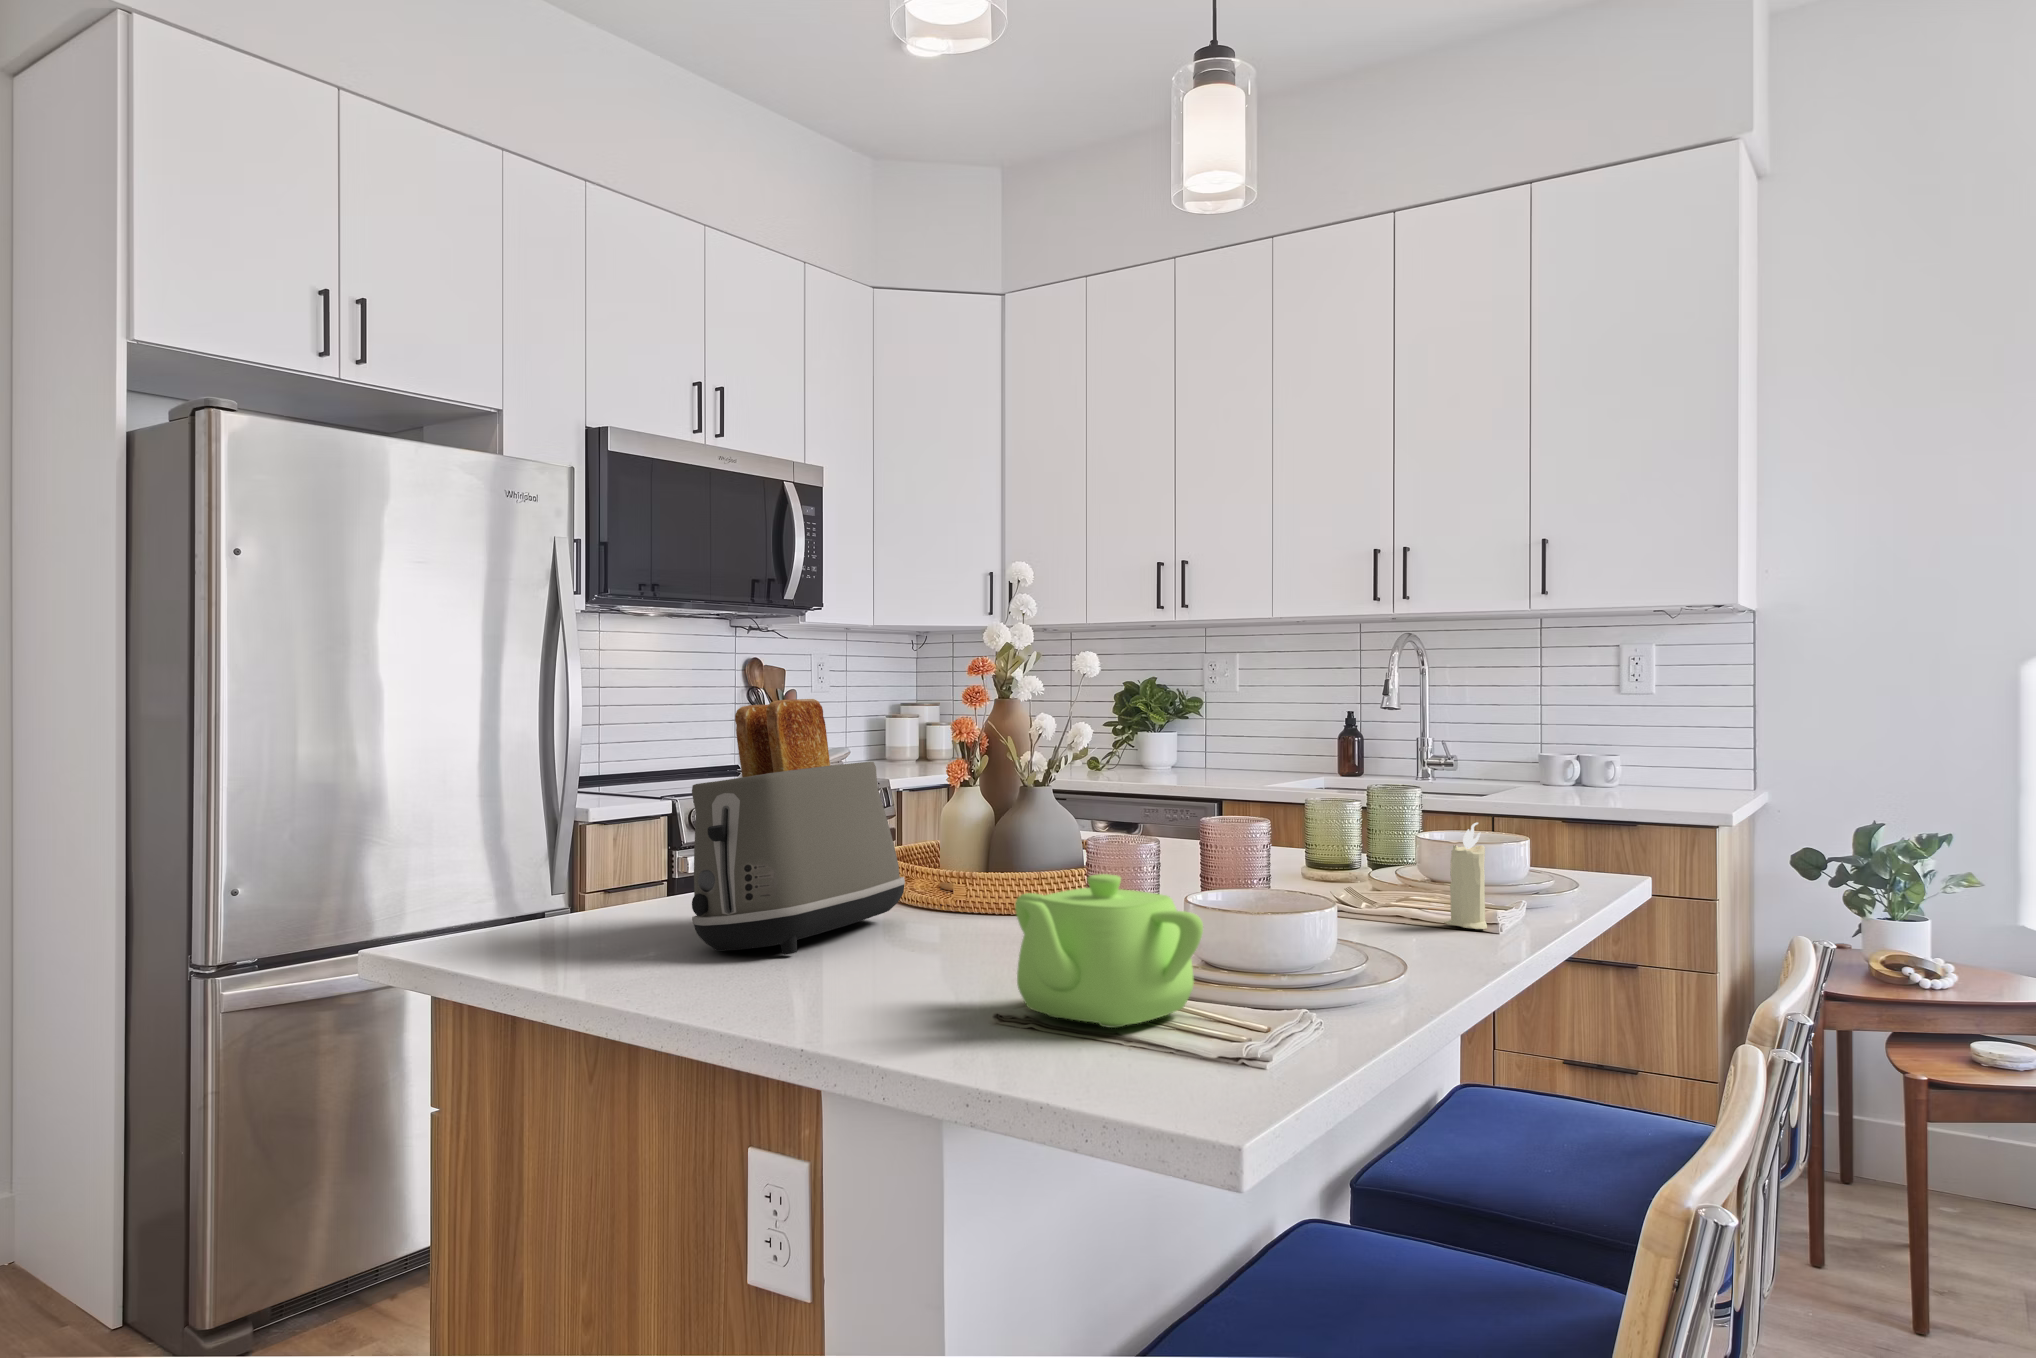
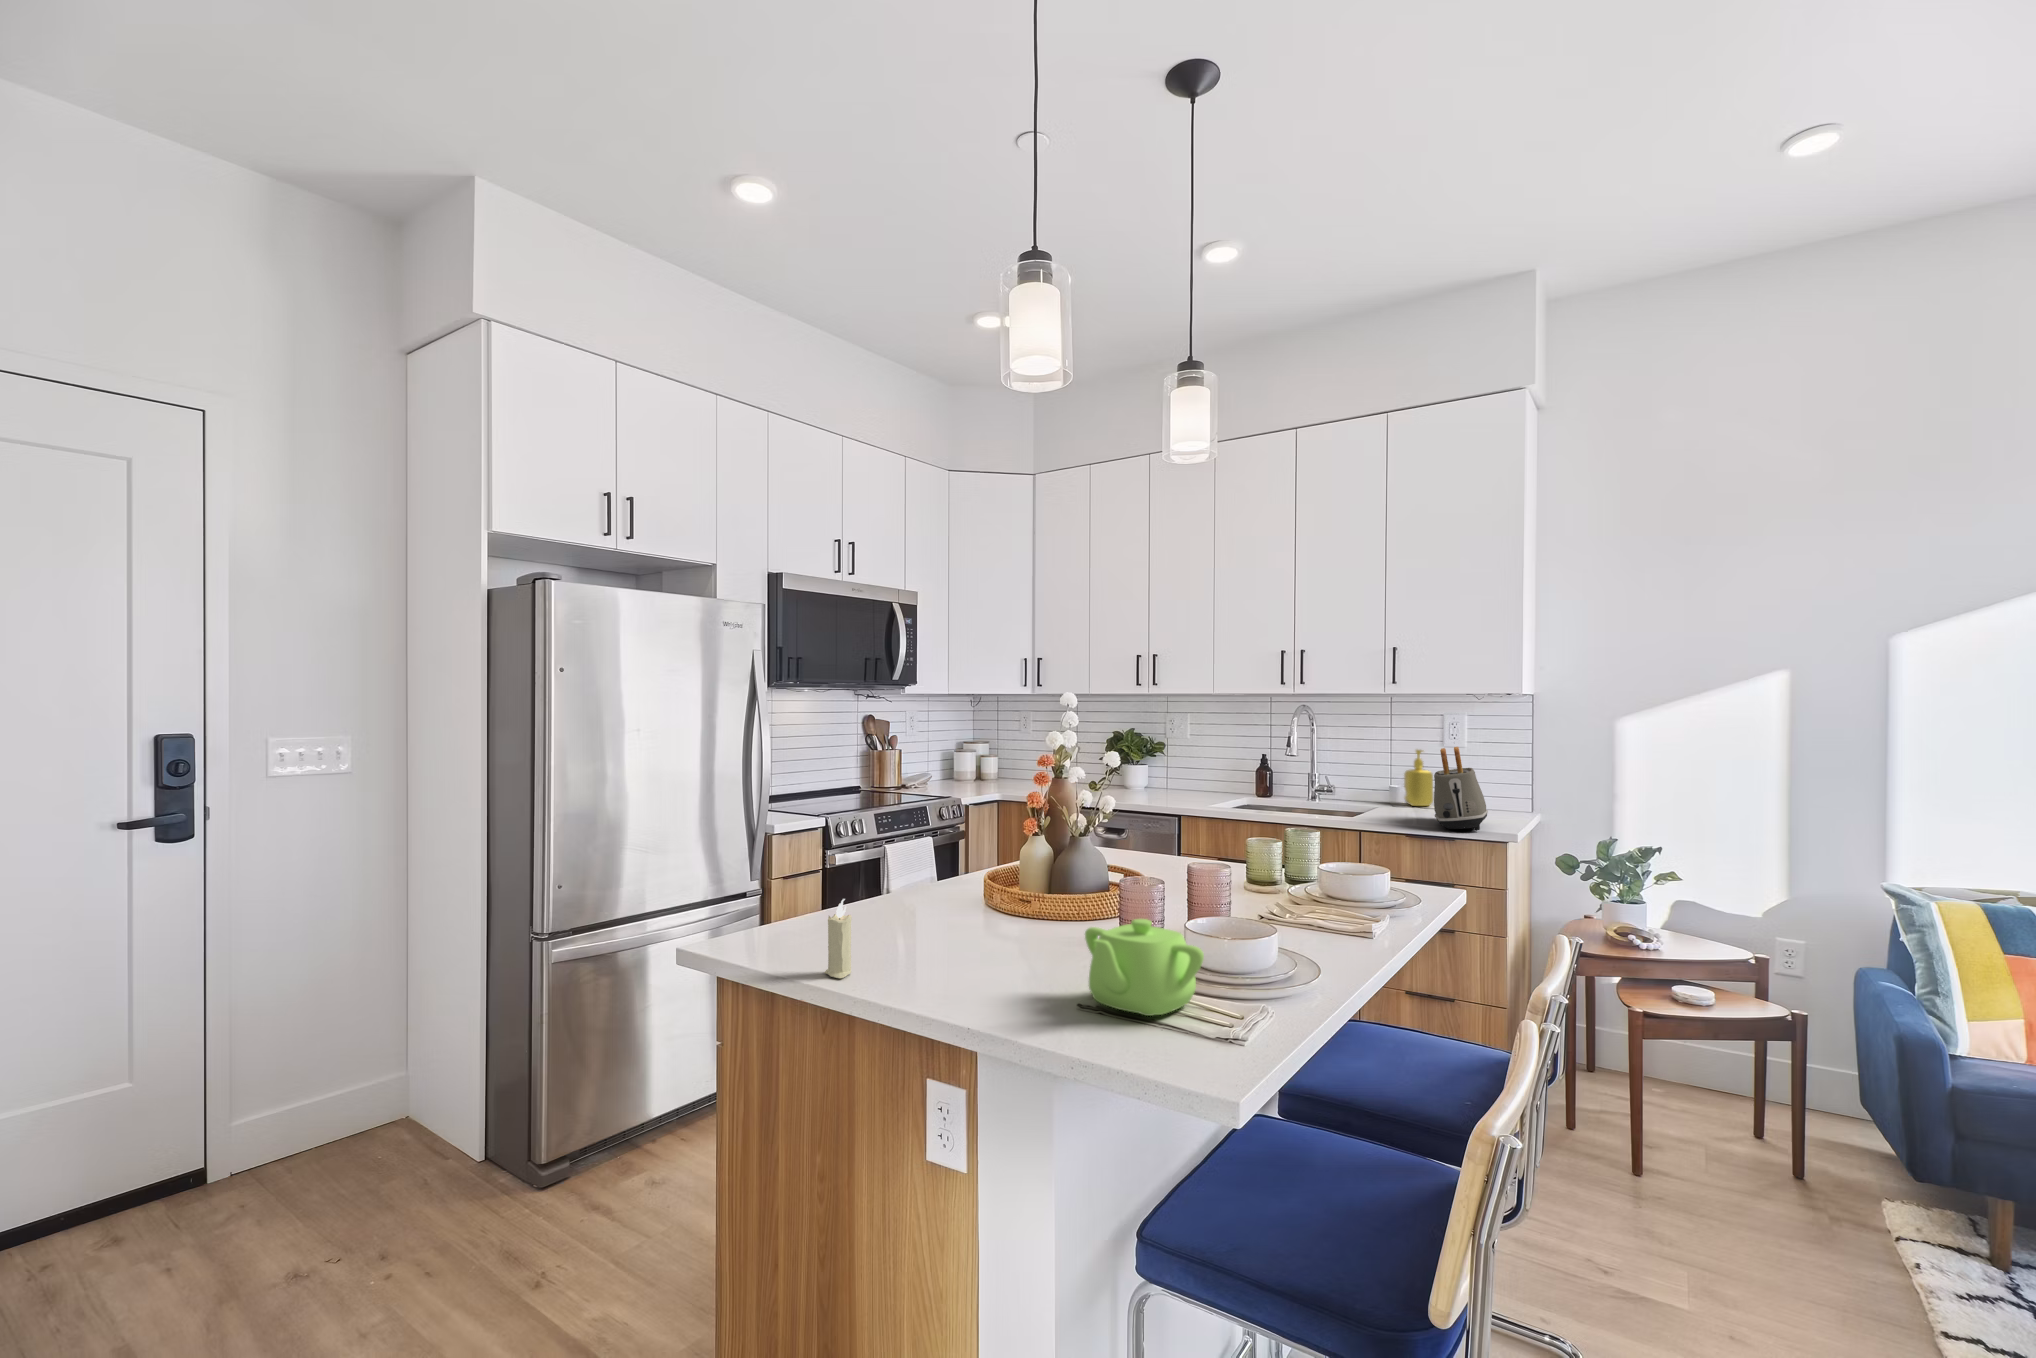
toaster: present [692,699,905,954] -> present [1434,747,1488,830]
soap dispenser: none [1563,699,1607,785] -> present [1404,750,1433,806]
candle: present [1444,823,1487,929] -> present [824,899,852,978]

